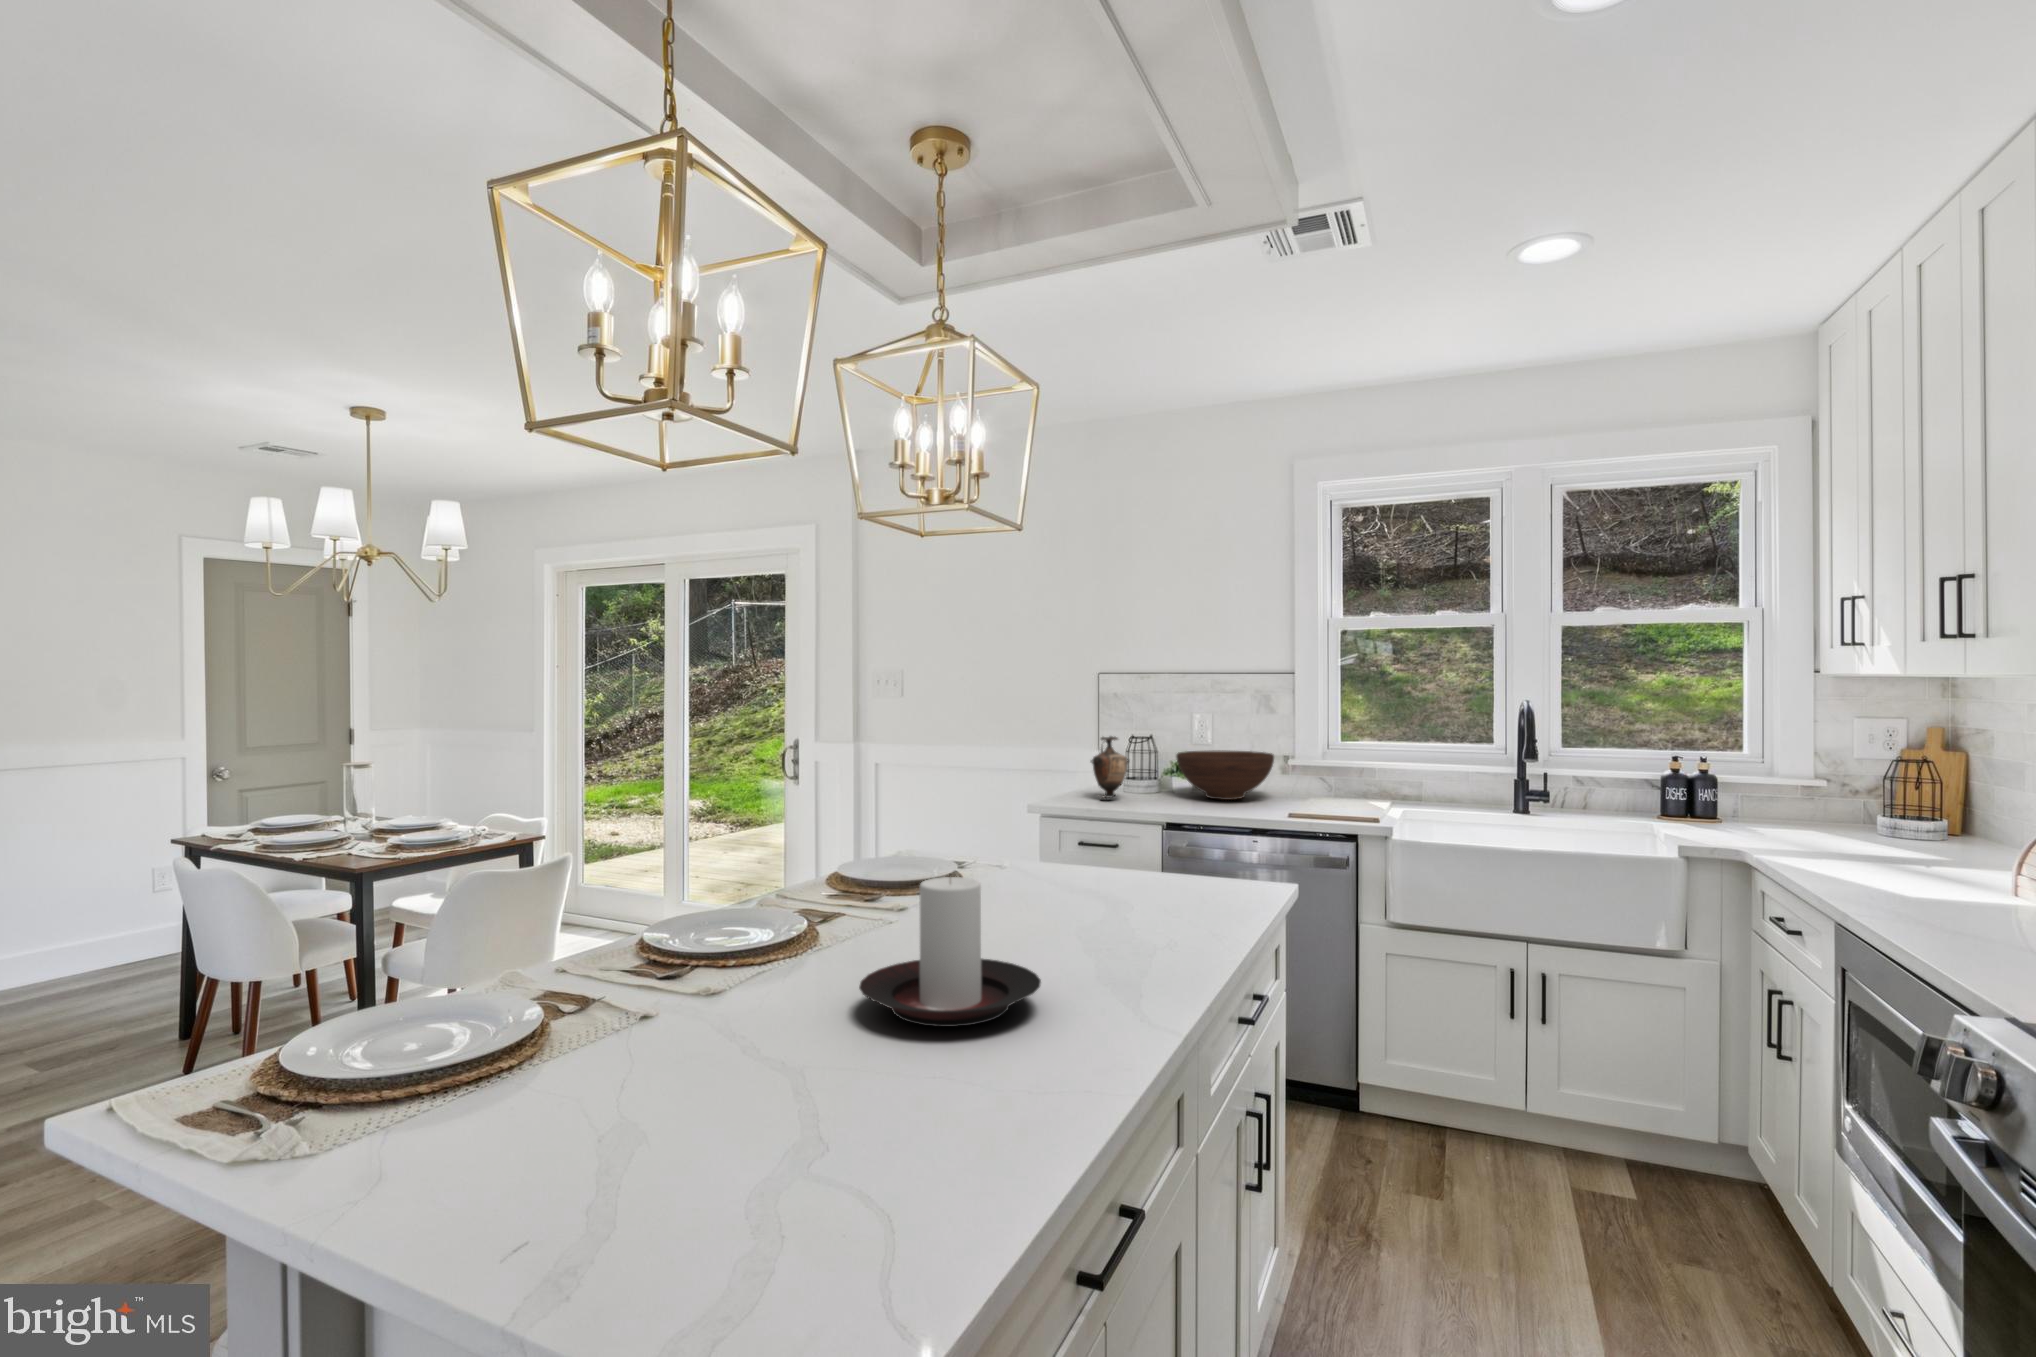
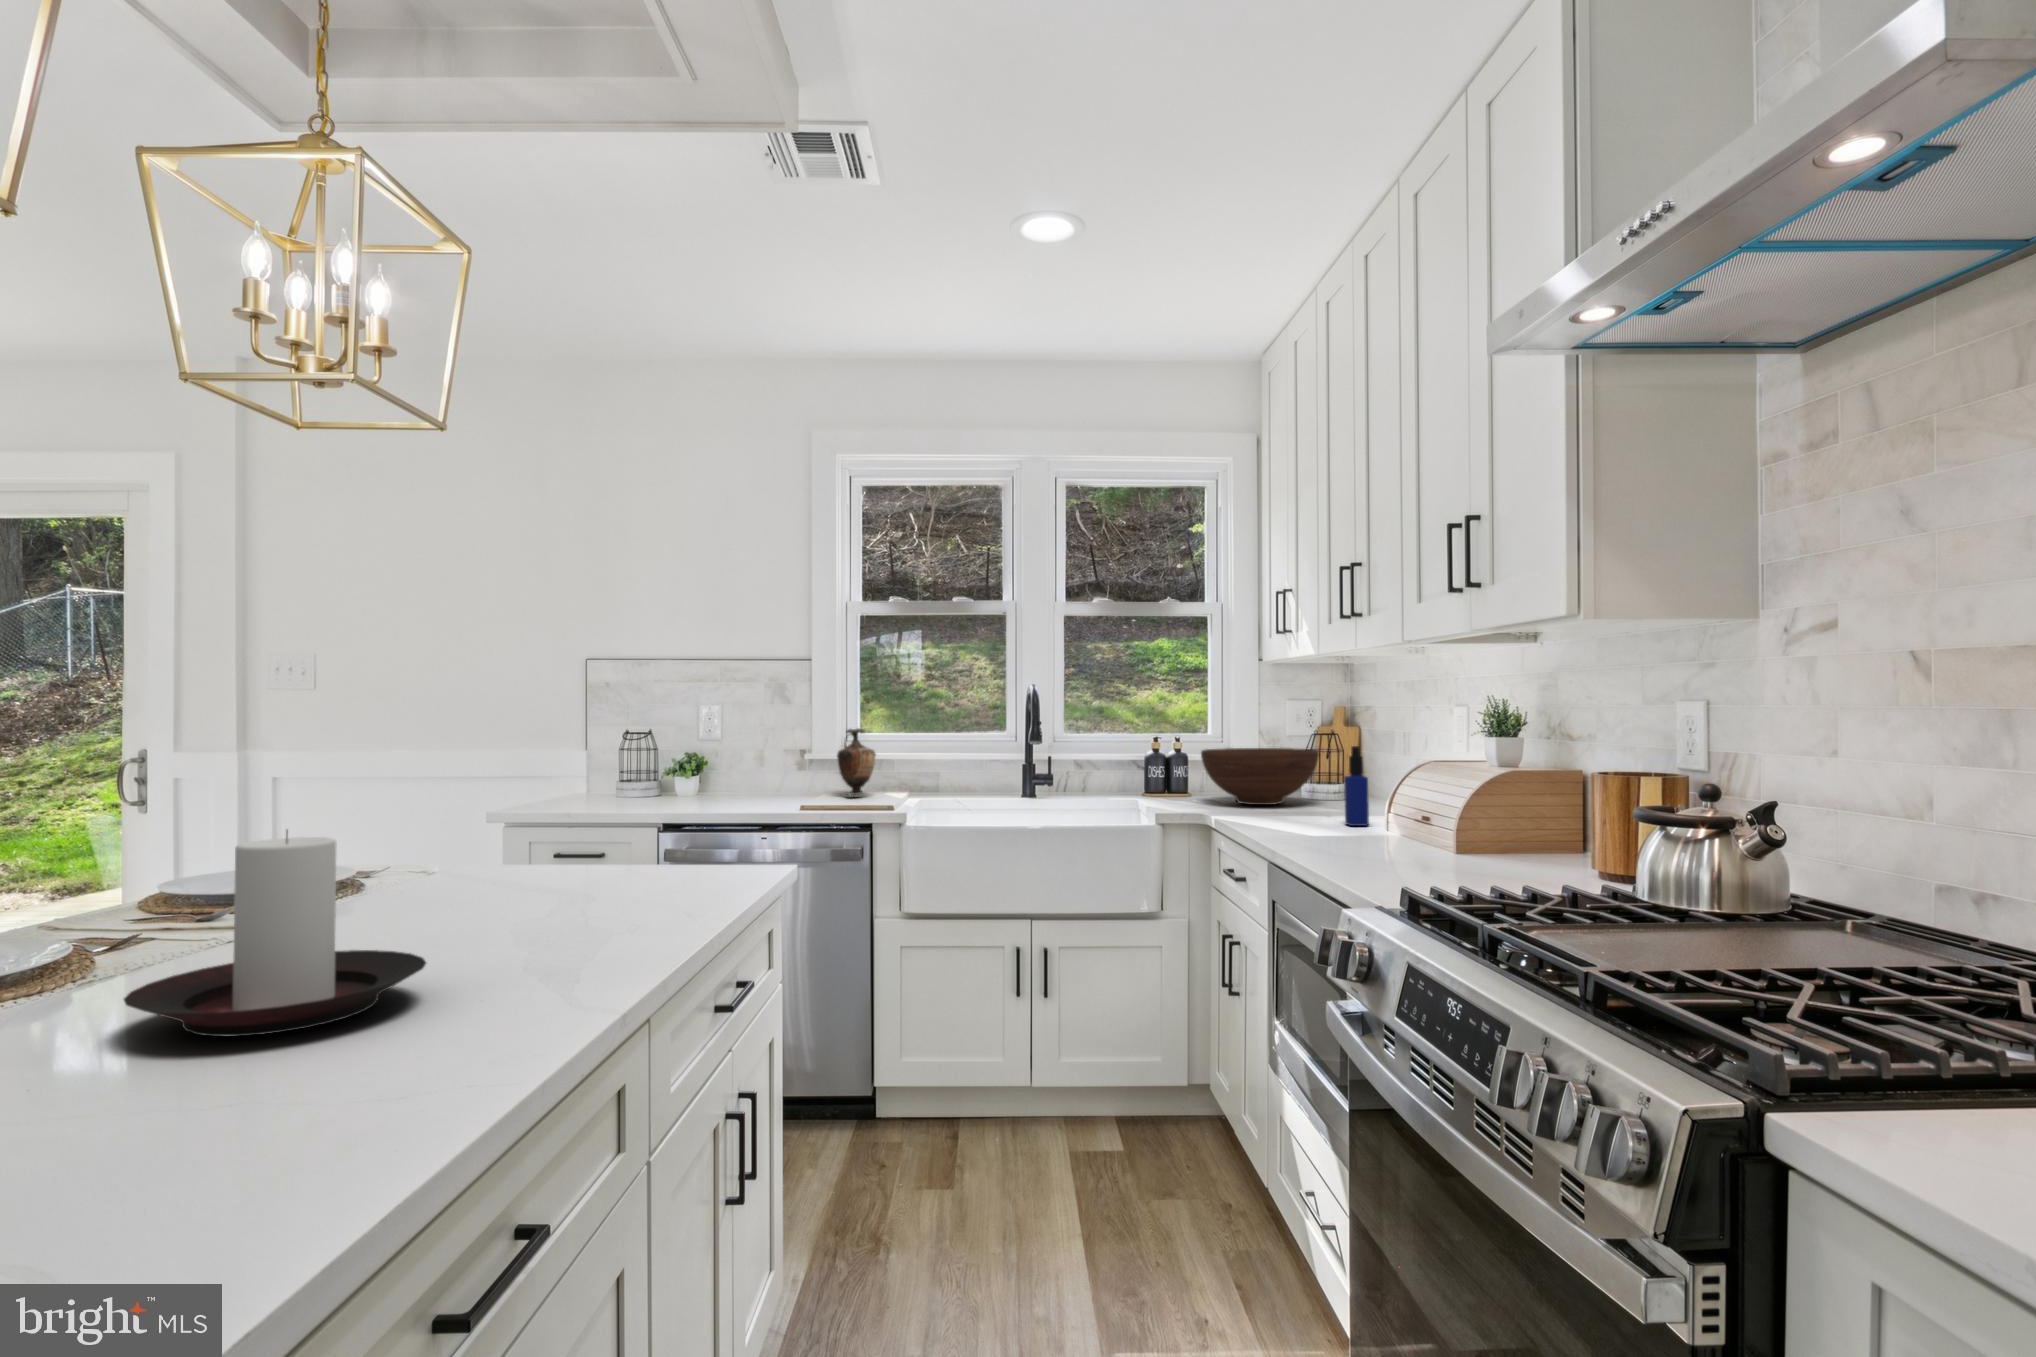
vase: present [1091,736,1129,799] -> present [837,728,876,796]
fruit bowl: present [1176,750,1274,800] -> present [1201,748,1319,805]
bottle: none [1944,794,1982,890] -> present [1344,746,1369,826]

